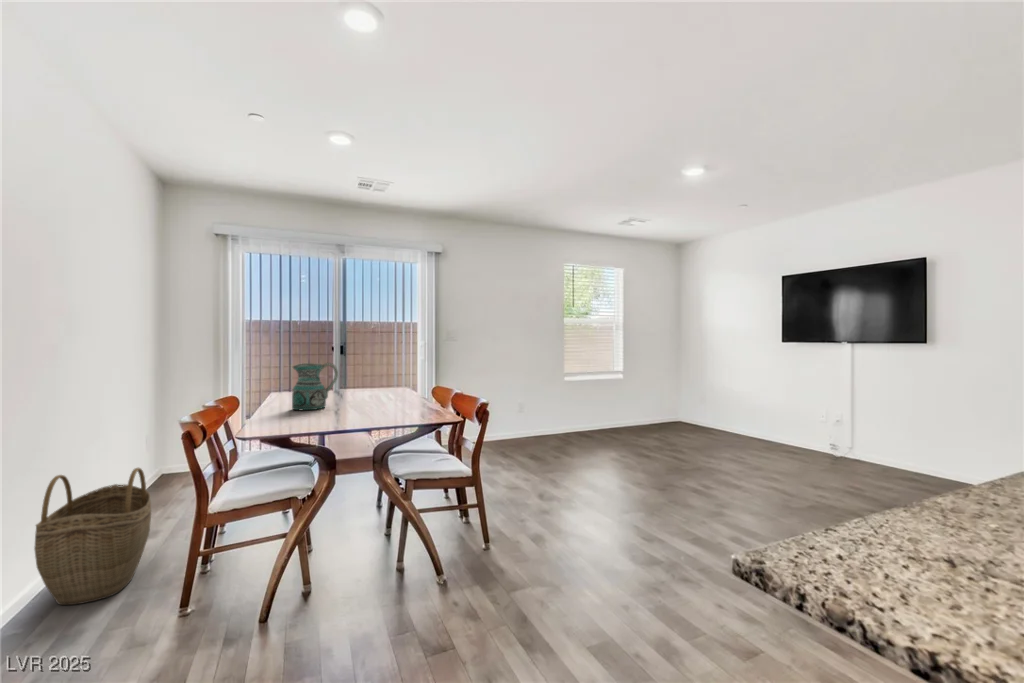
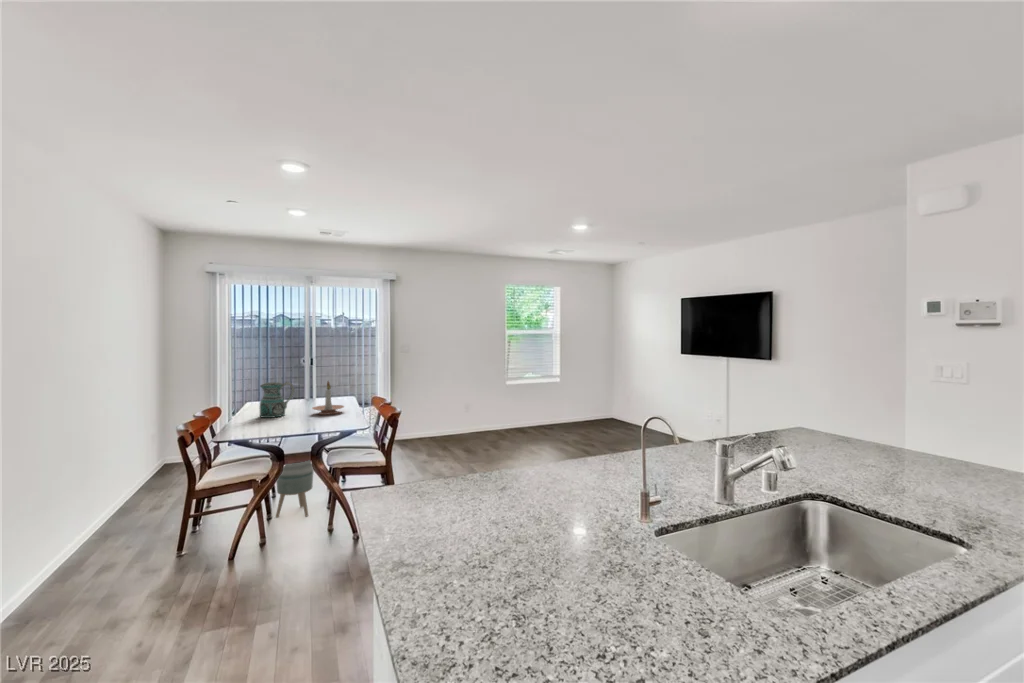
candle holder: none [362,361,405,407] -> present [312,381,344,415]
planter: none [314,461,367,549] -> present [276,460,314,517]
woven basket: present [34,468,151,605] -> none [81,459,158,551]

